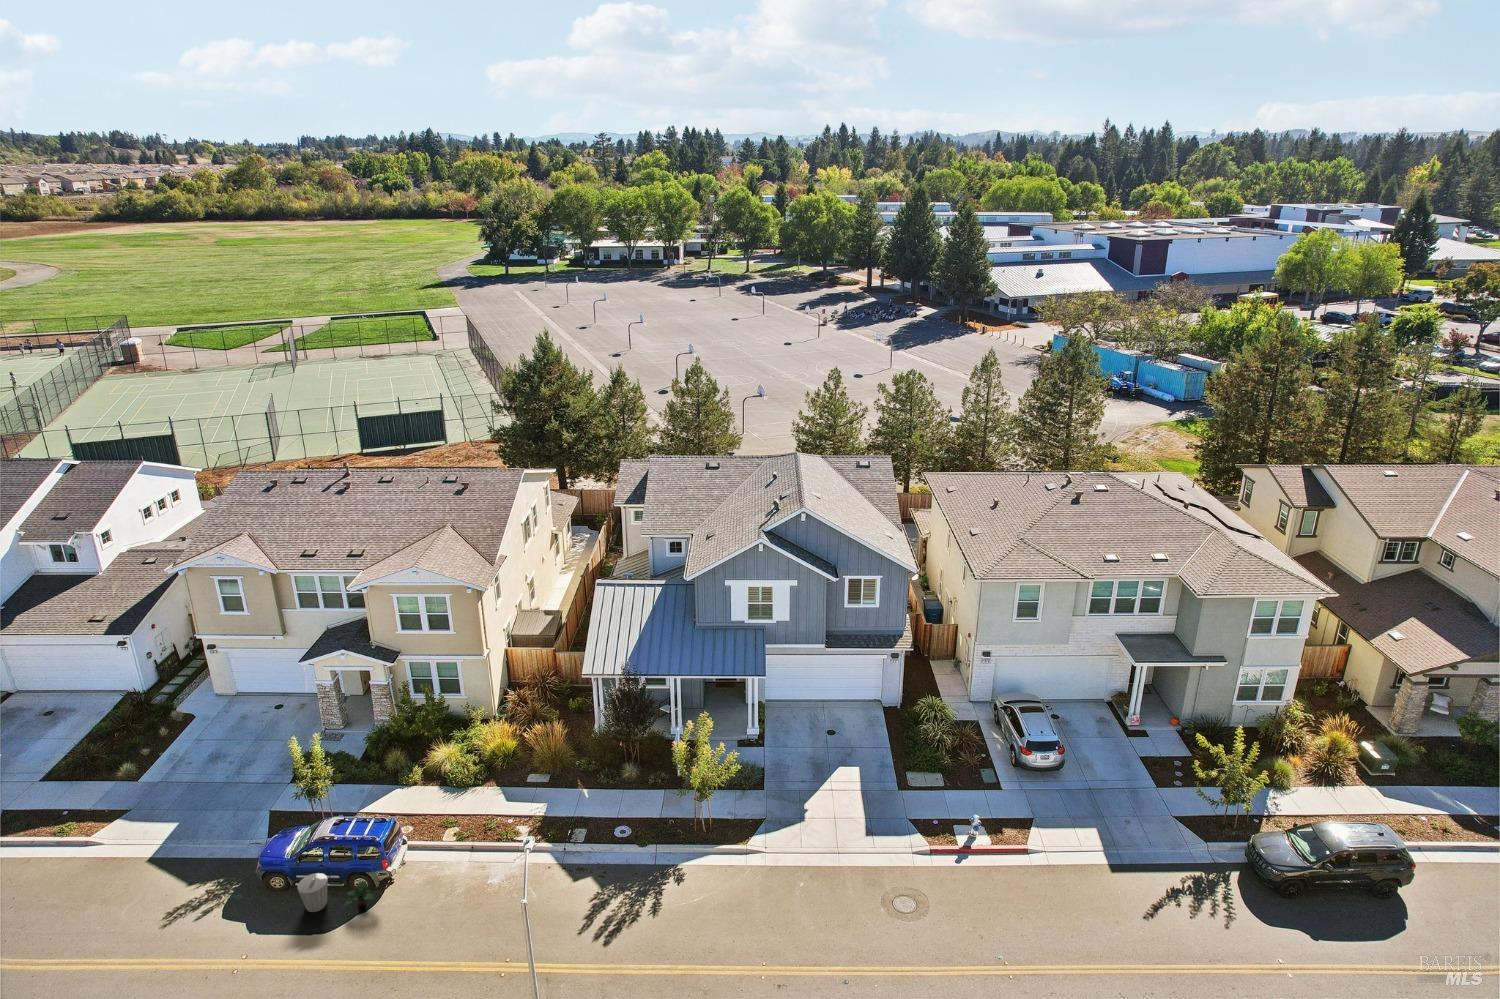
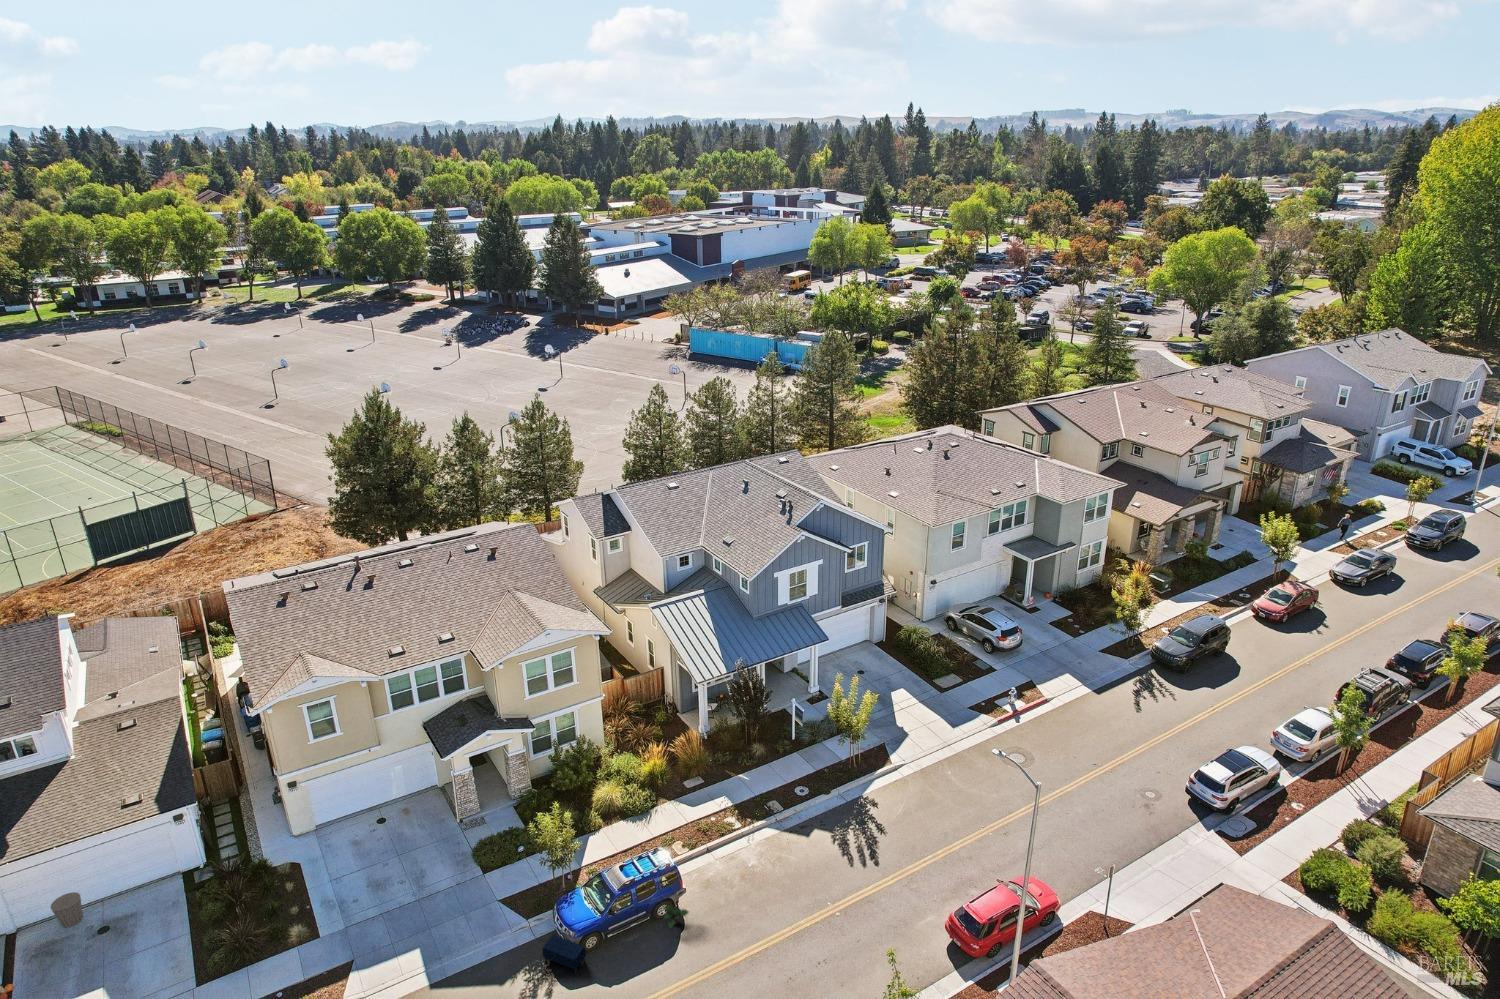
bench: none [231,861,261,907] -> present [543,935,586,973]
trash can: present [297,873,328,912] -> present [51,892,83,927]

